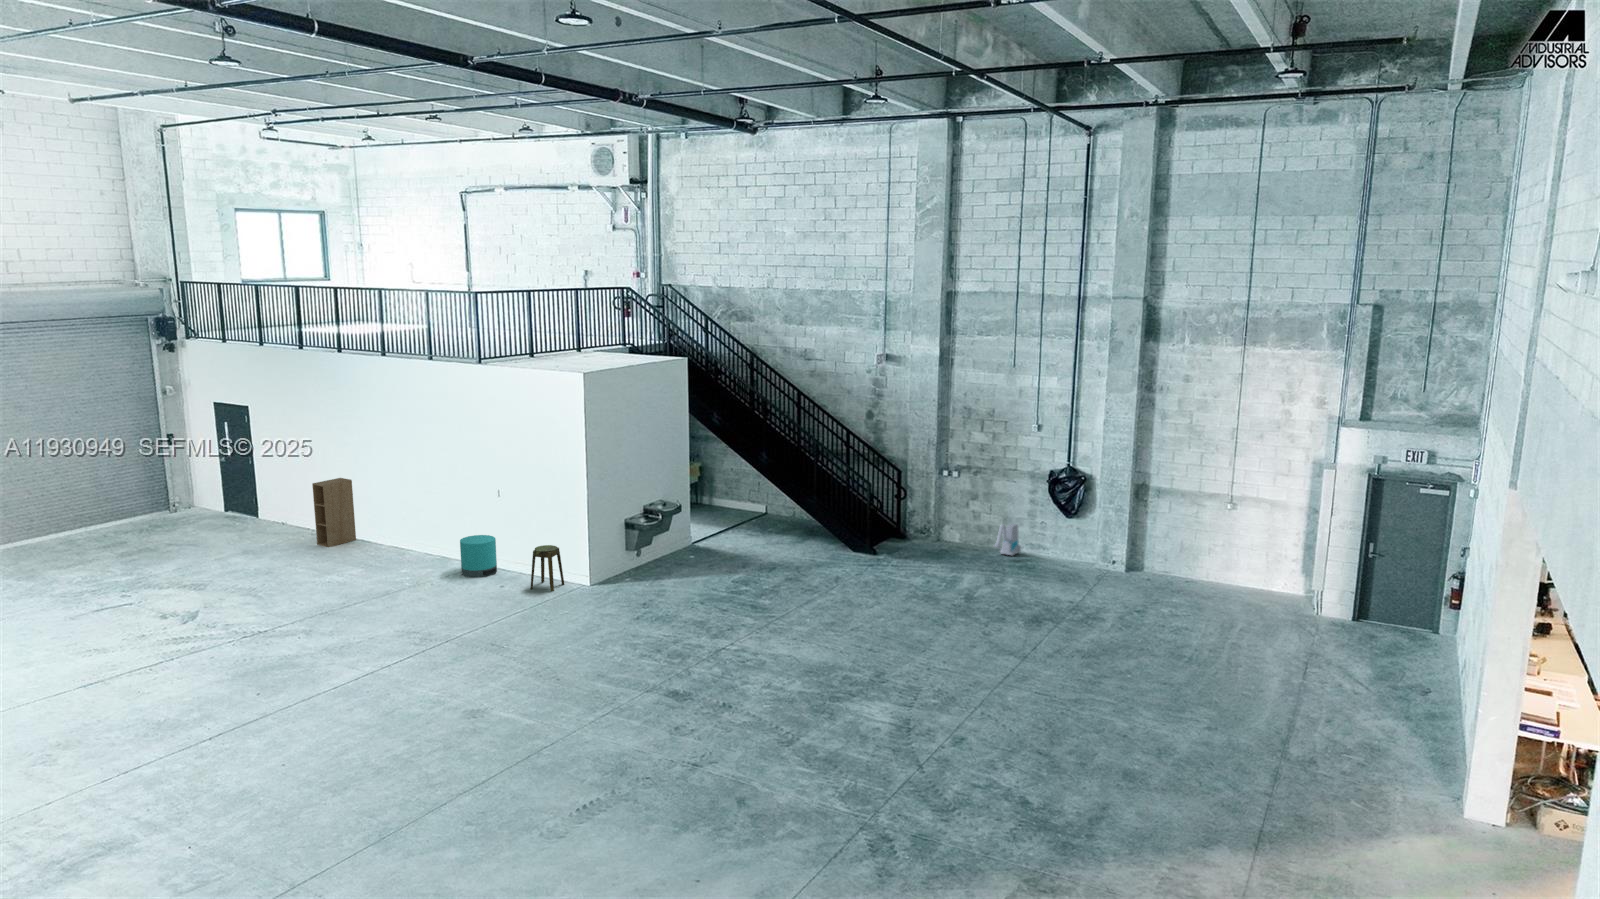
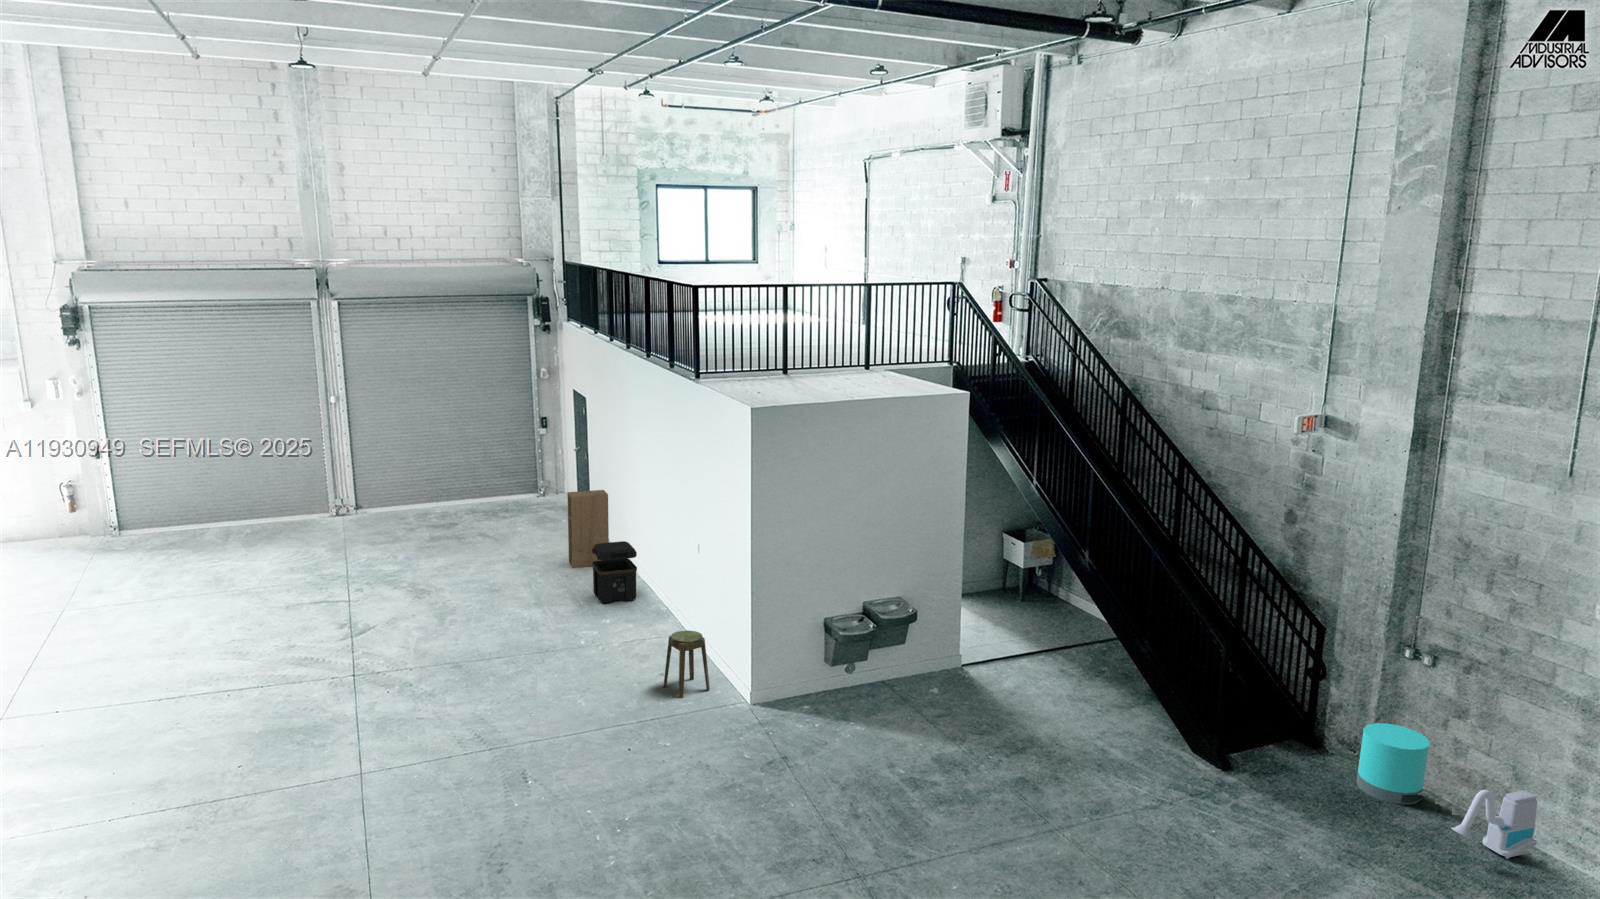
toolbox: none [378,510,422,561] -> present [592,541,637,603]
trash can: present [460,535,497,578] -> present [1357,723,1429,805]

